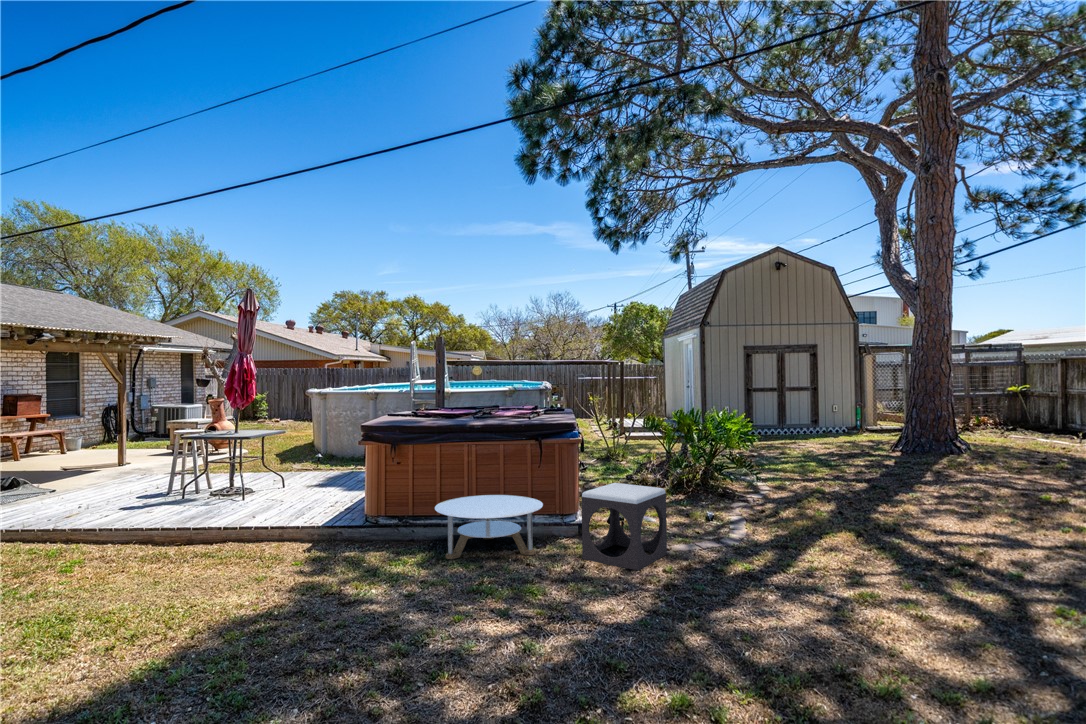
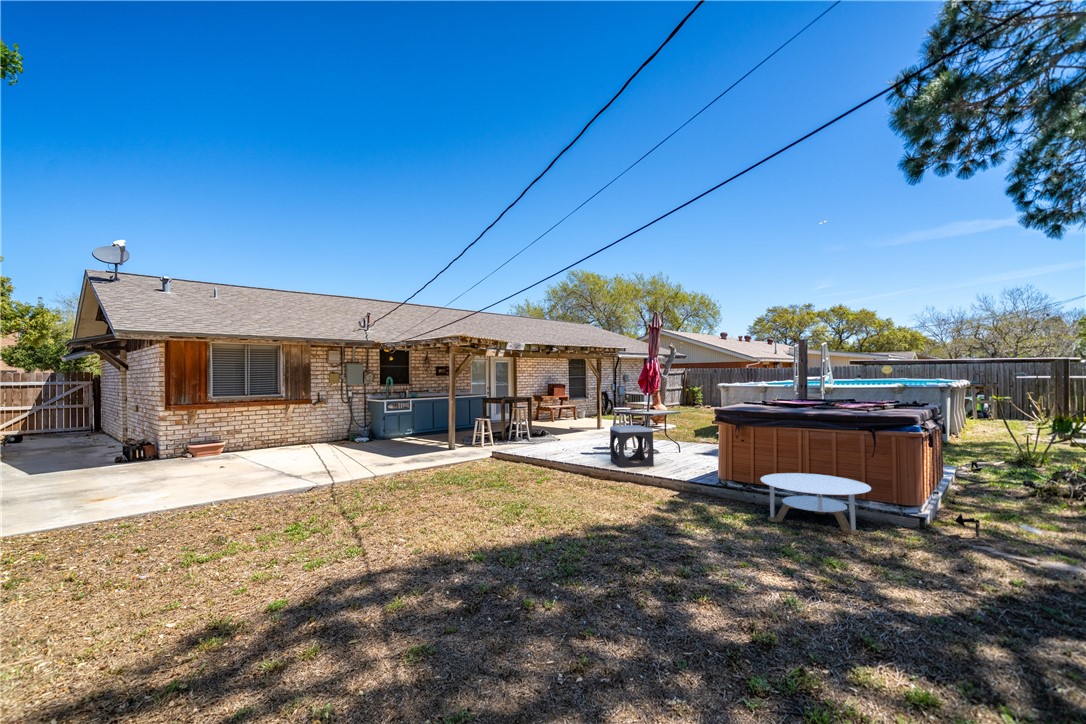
footstool: present [582,483,667,570] -> present [610,425,654,468]

